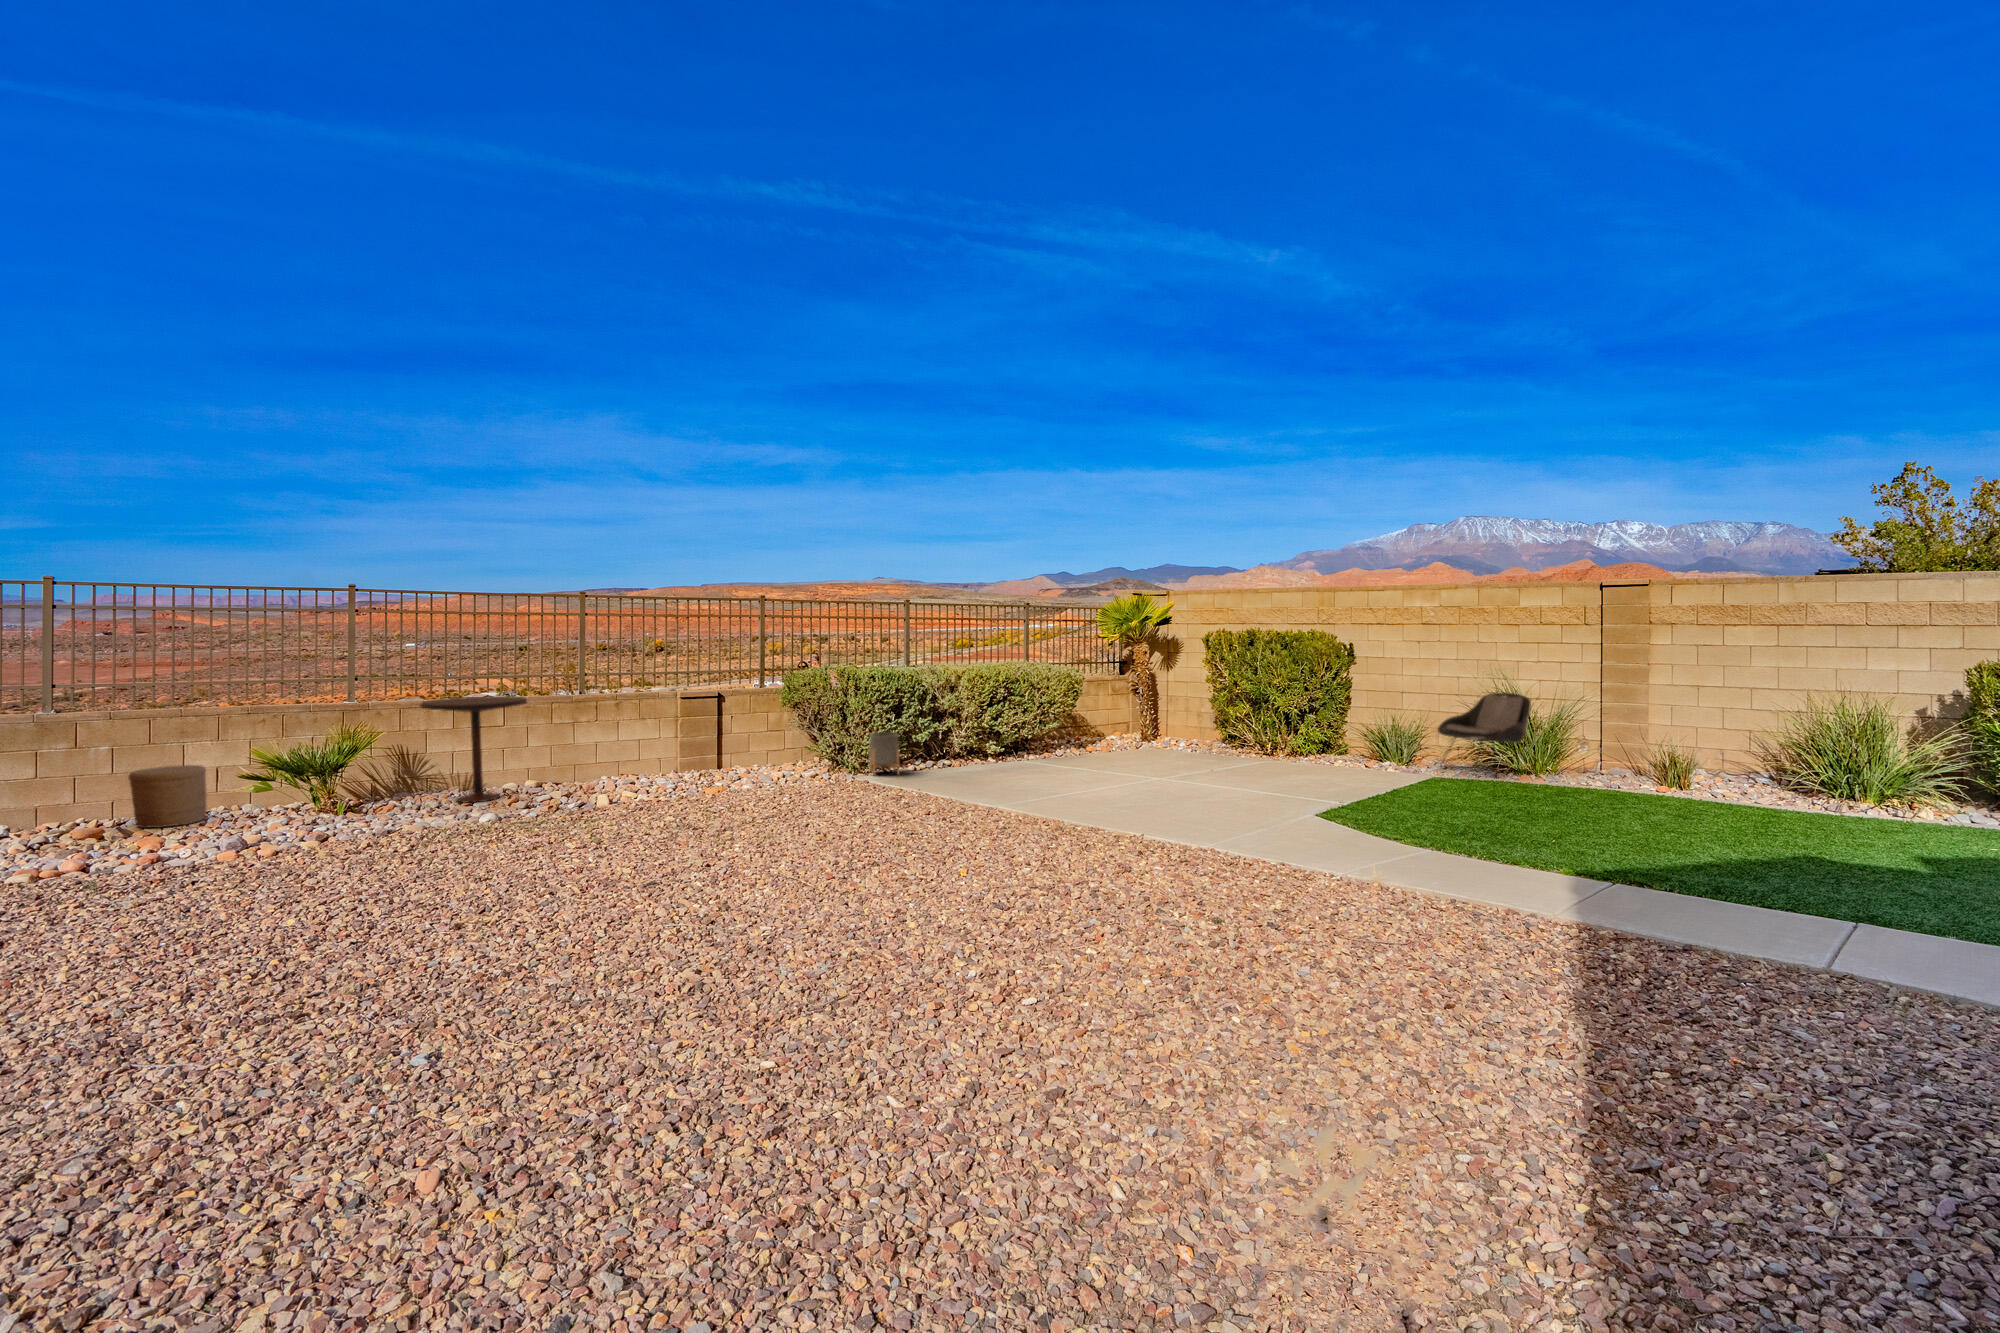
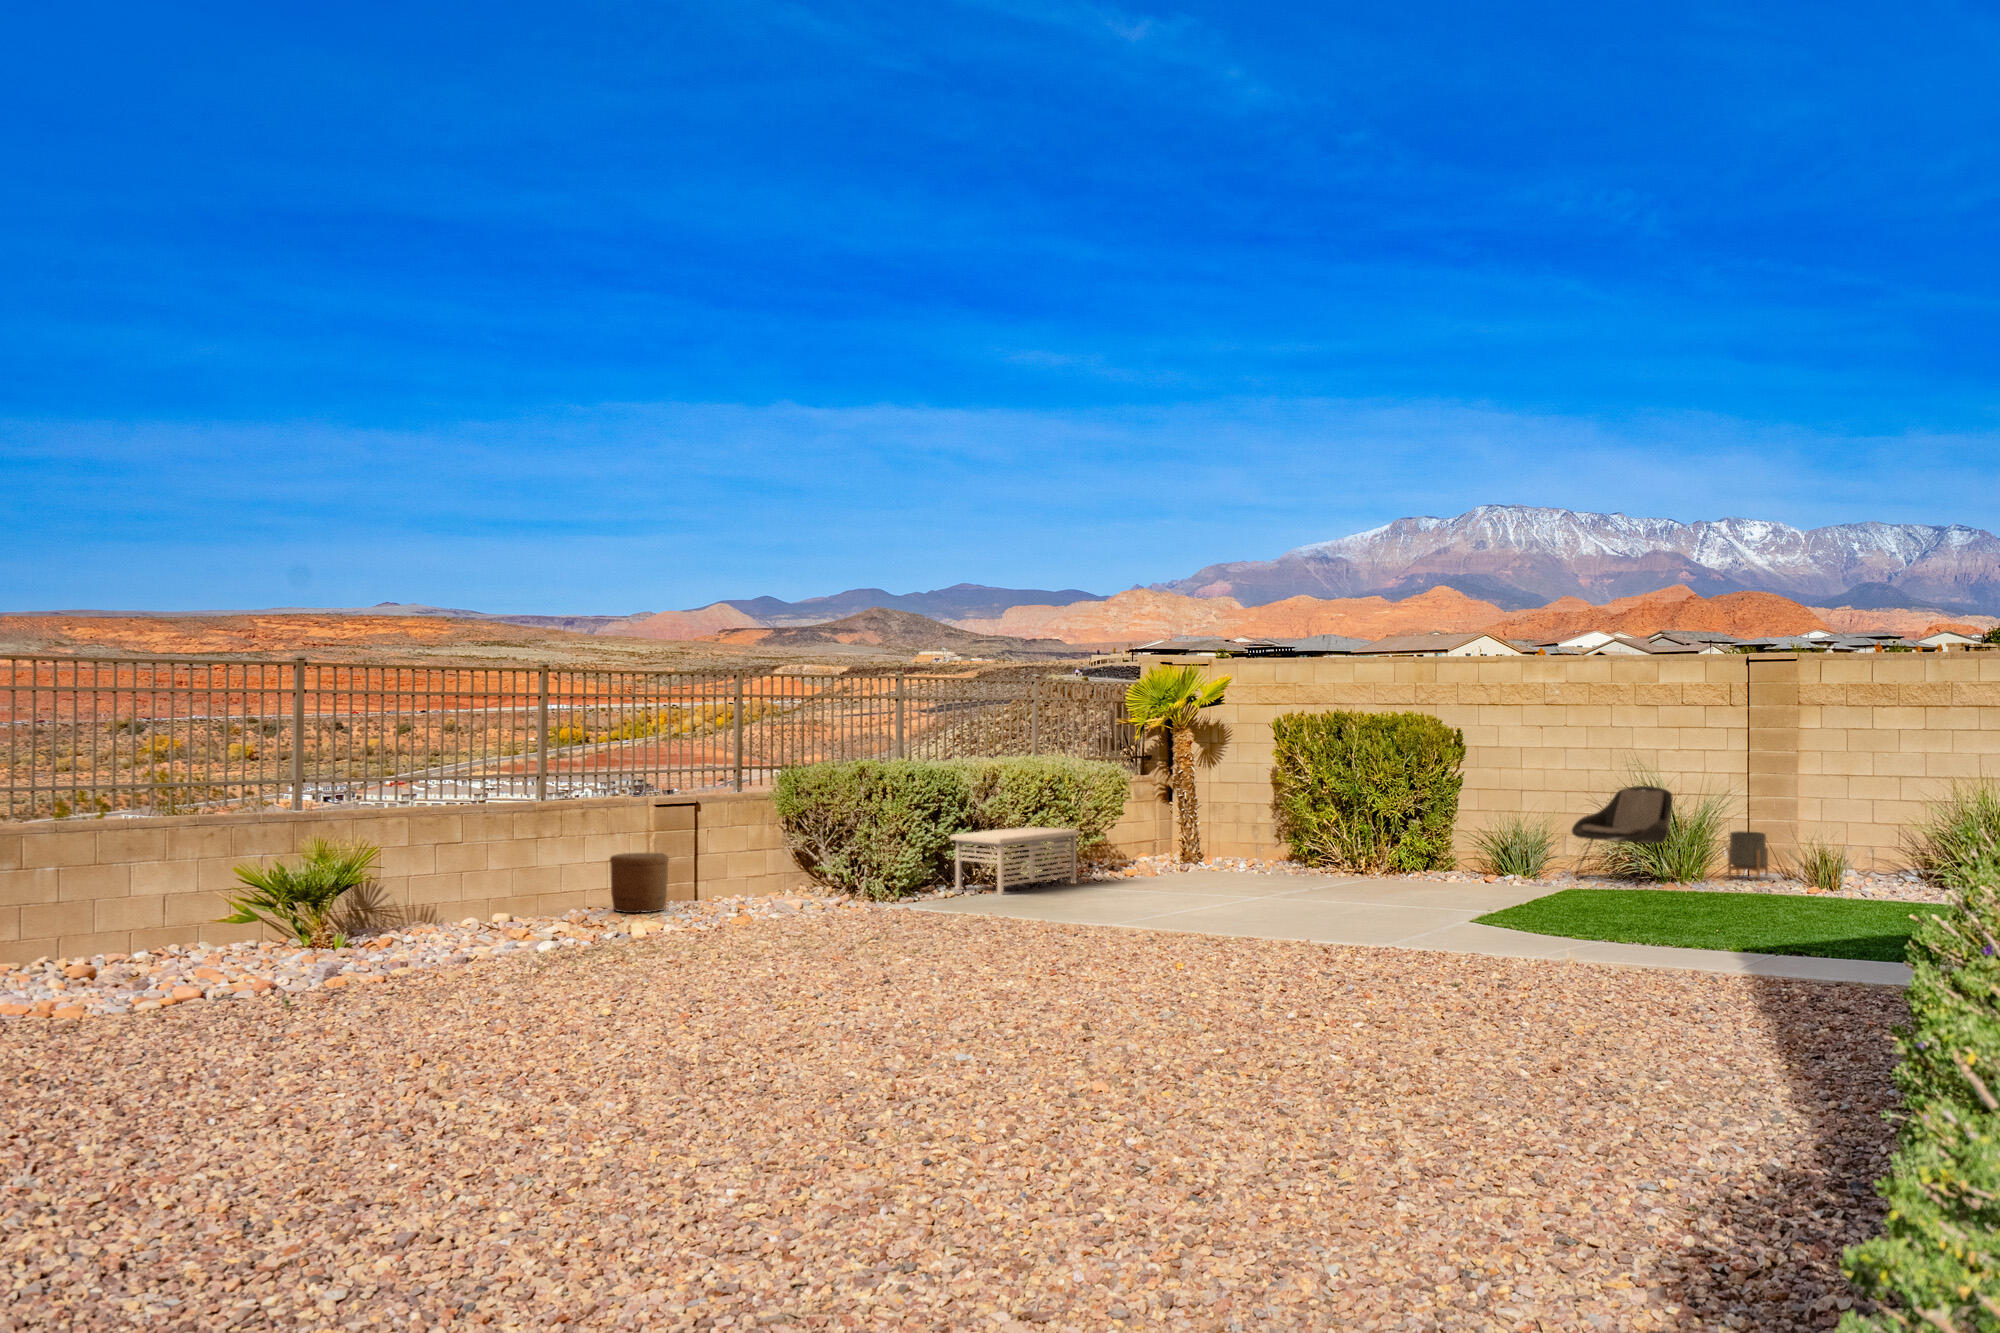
pedestal table: present [420,696,527,803] -> none [405,803,529,938]
storage bench: none [914,716,1021,771] -> present [950,827,1080,895]
planter: present [869,732,899,775] -> present [1728,831,1768,880]
woven basket: present [128,765,206,828] -> present [610,853,669,913]

